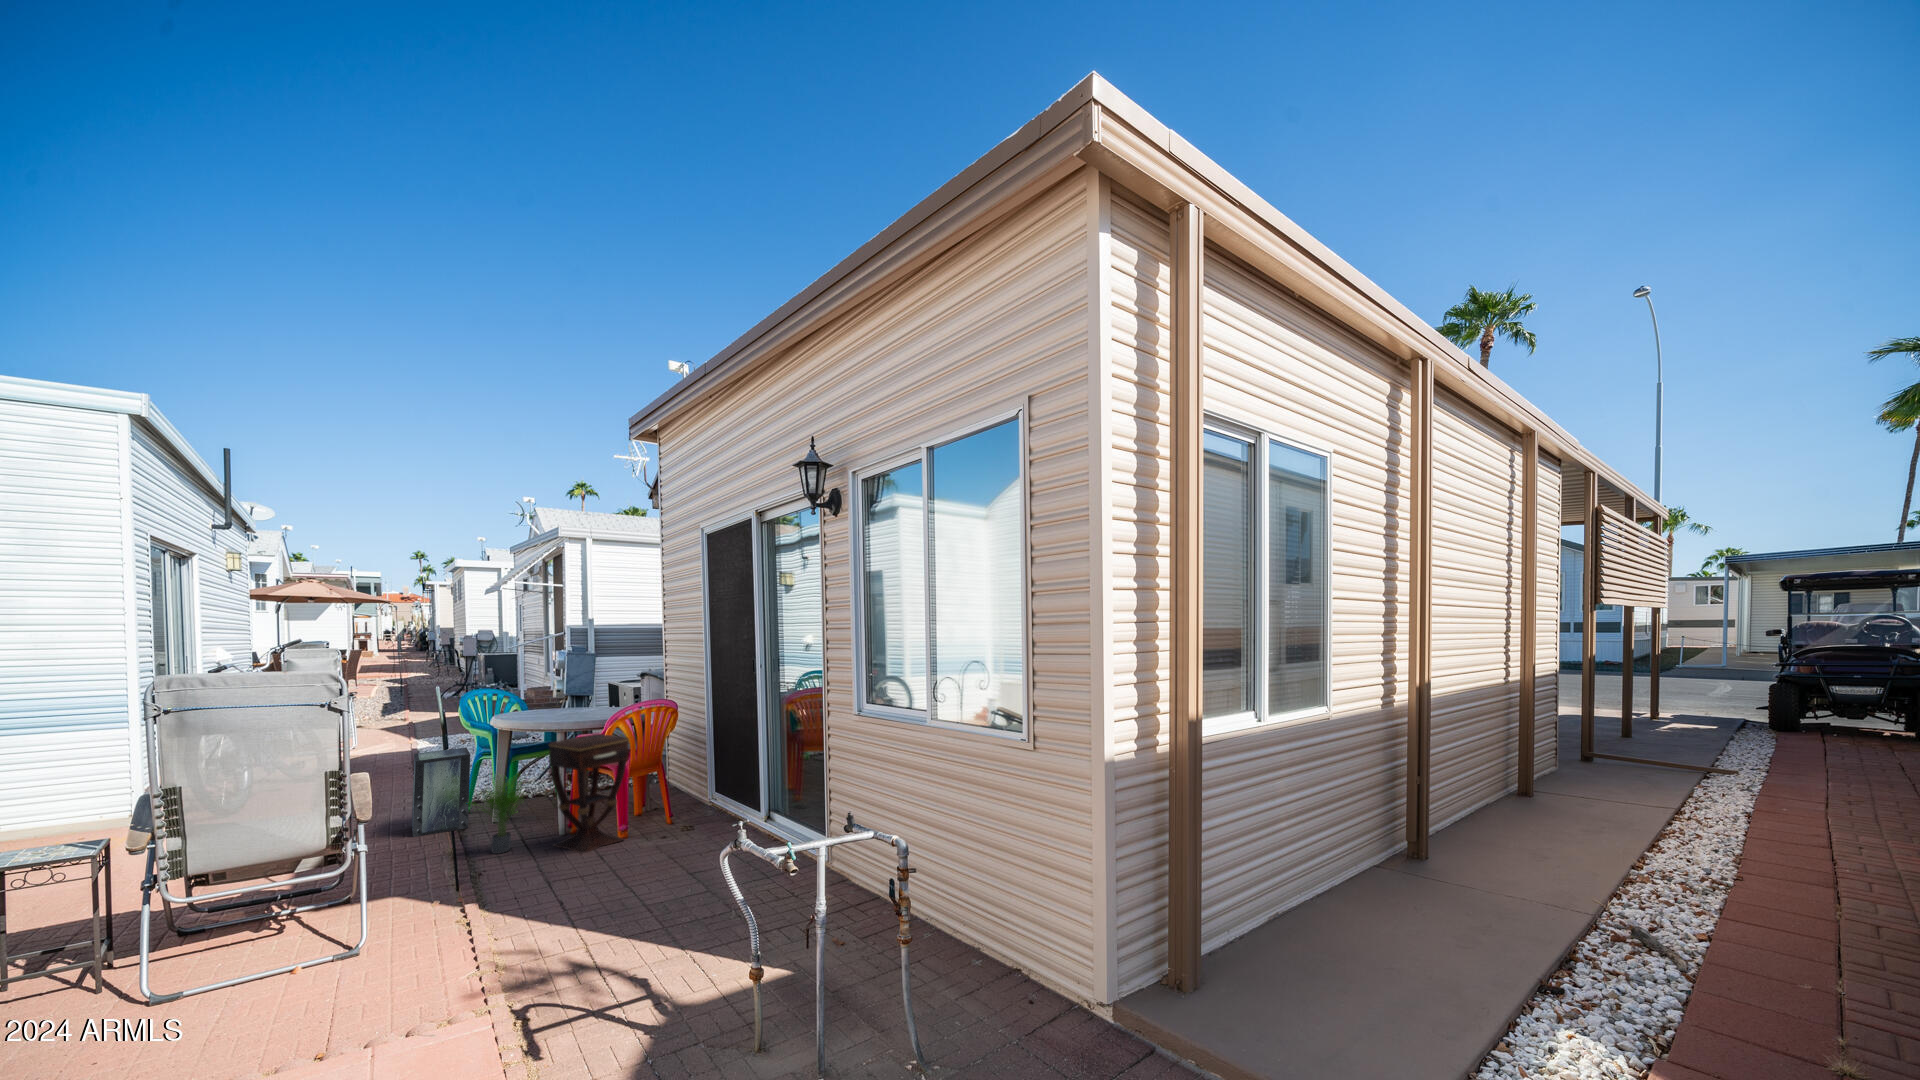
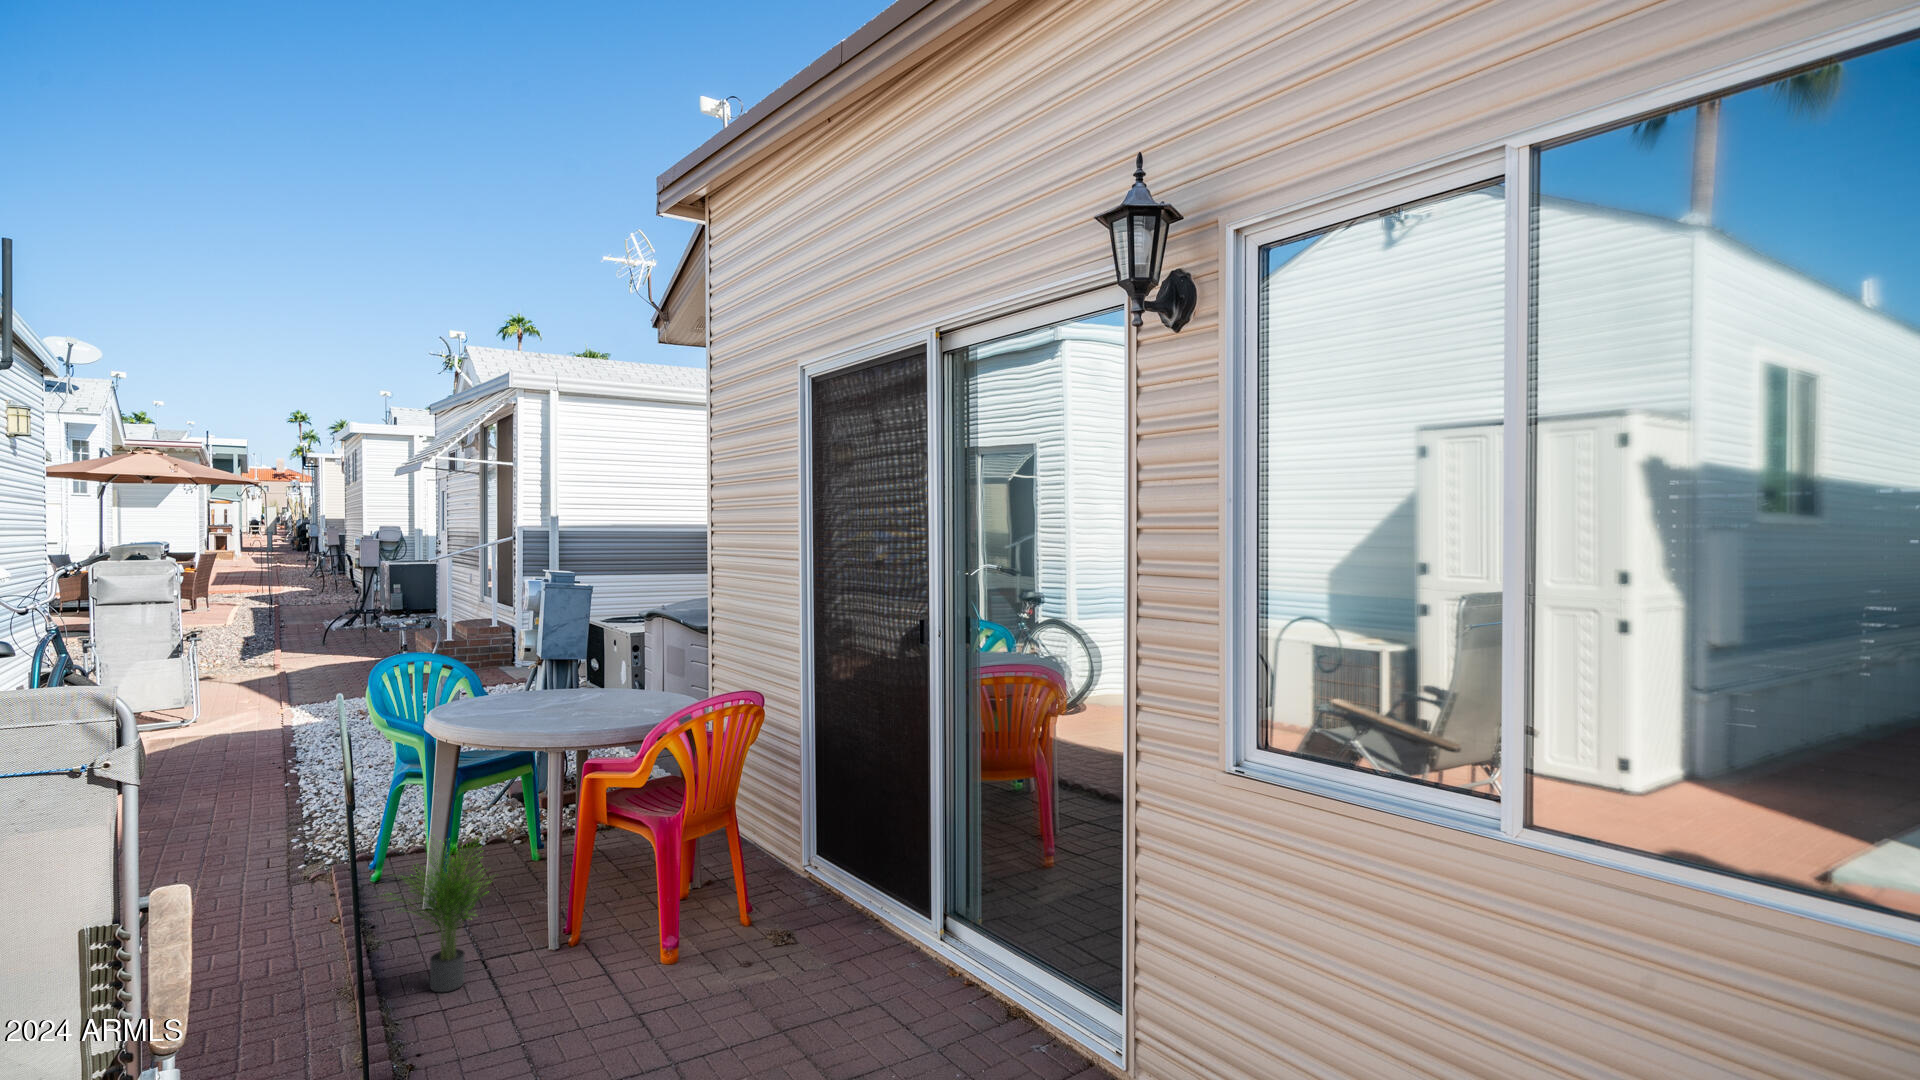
side table: present [549,734,629,854] -> none [531,765,682,1008]
storage box: present [412,747,470,837] -> none [285,766,384,934]

